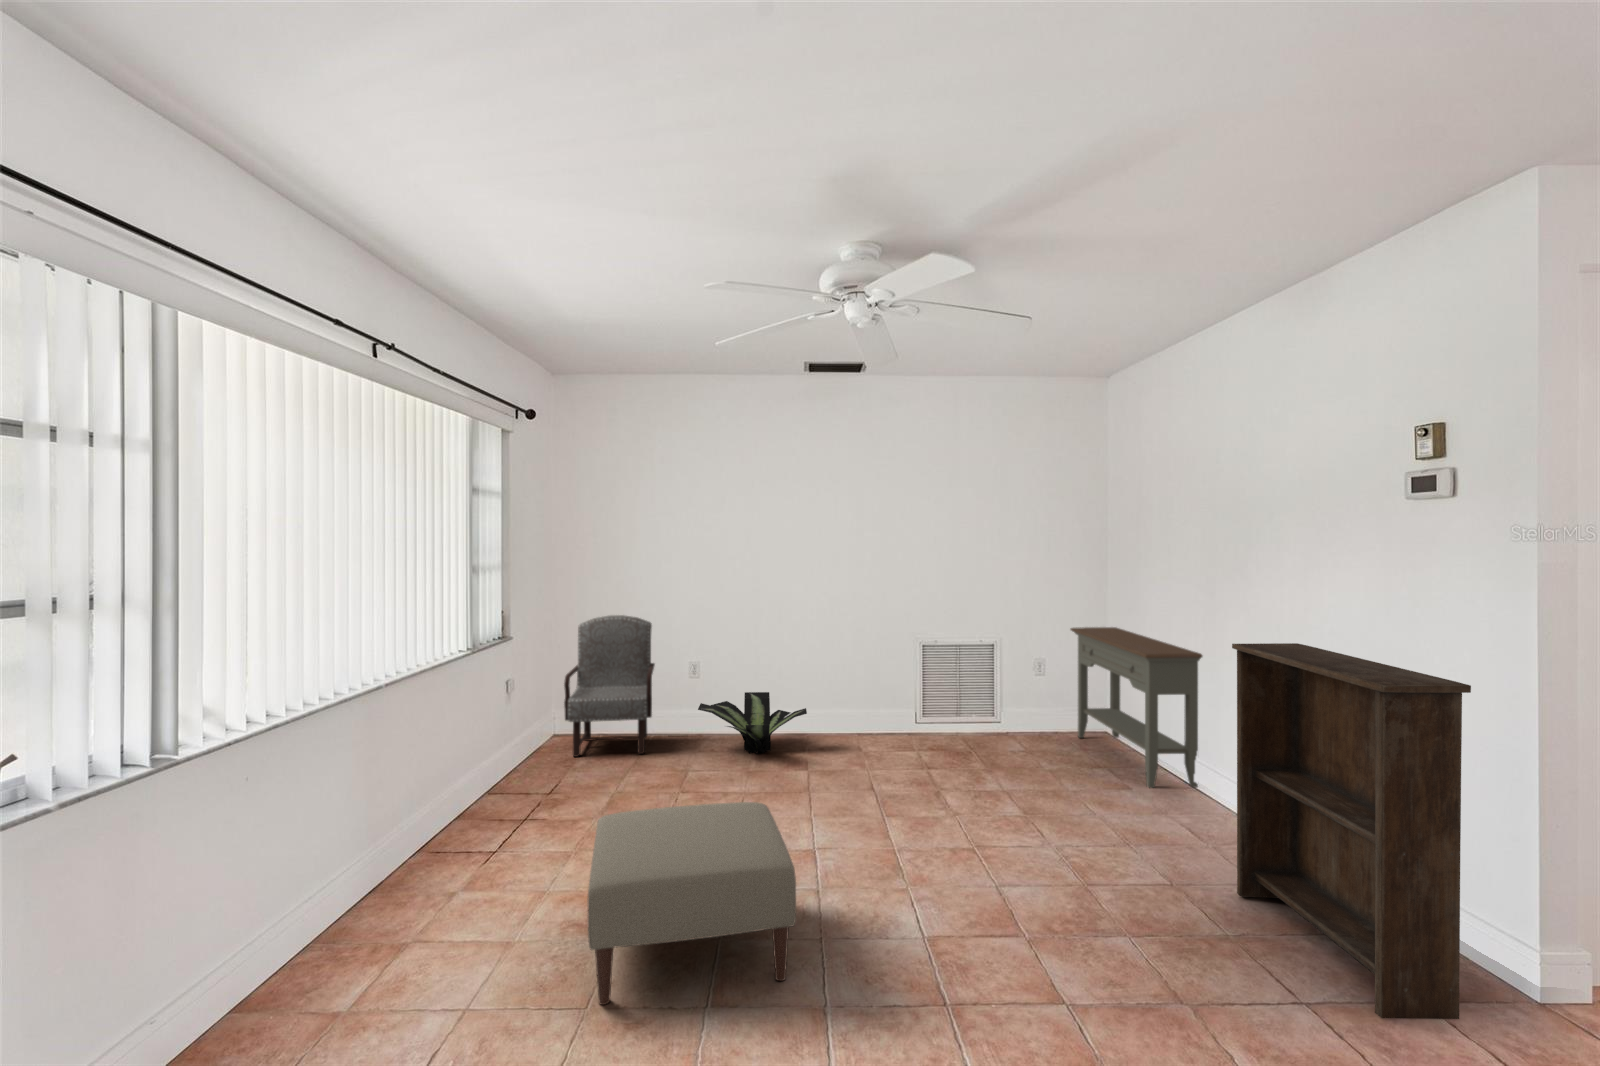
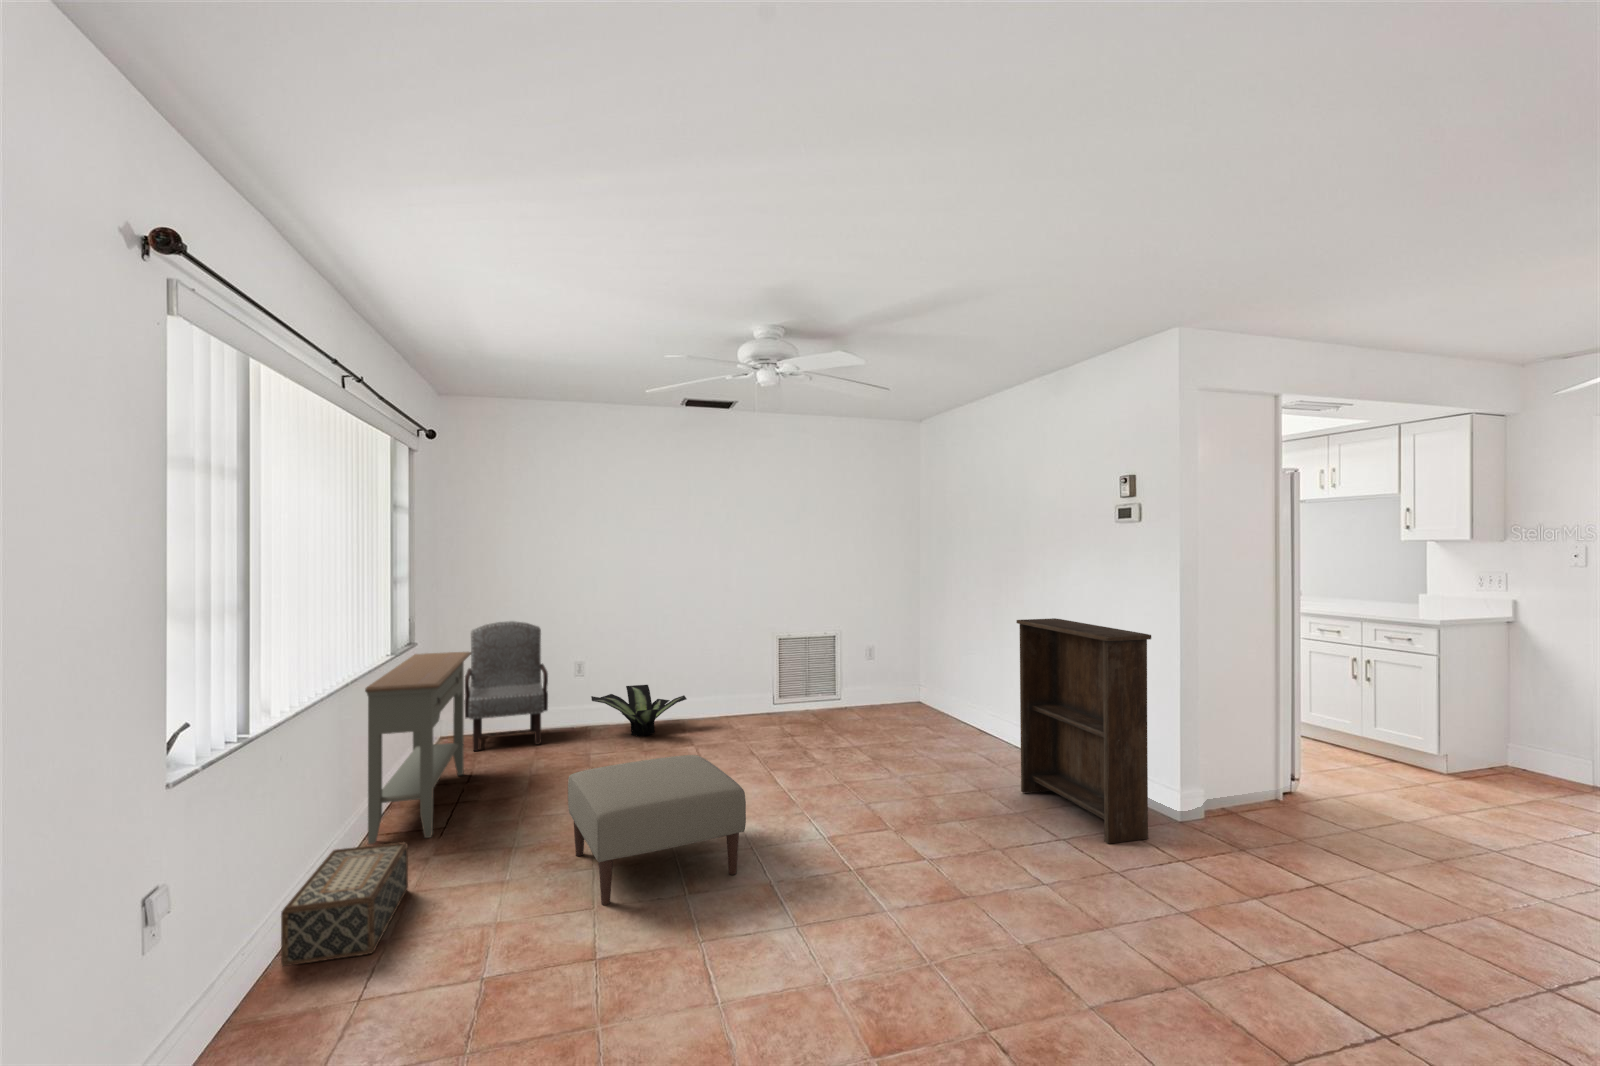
console table: present [1071,627,1202,788] -> present [365,652,471,844]
woven basket: none [217,884,406,1034] -> present [281,842,408,966]

